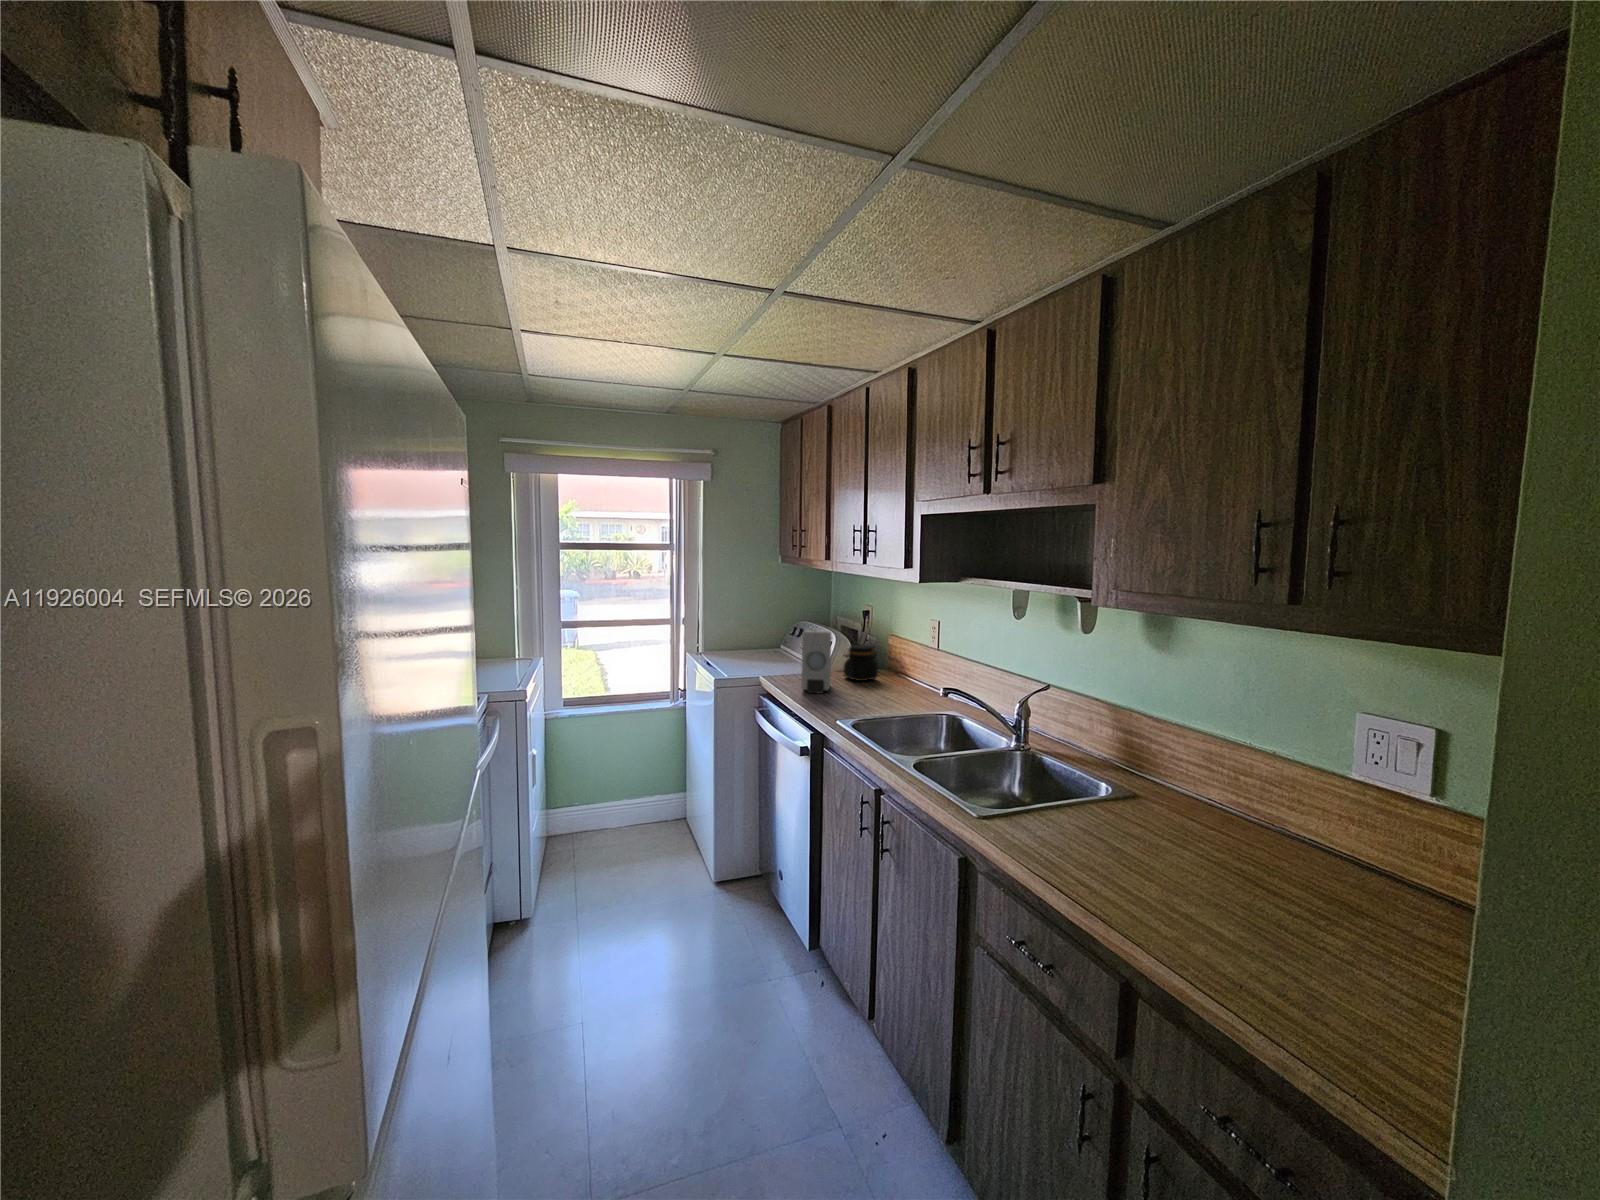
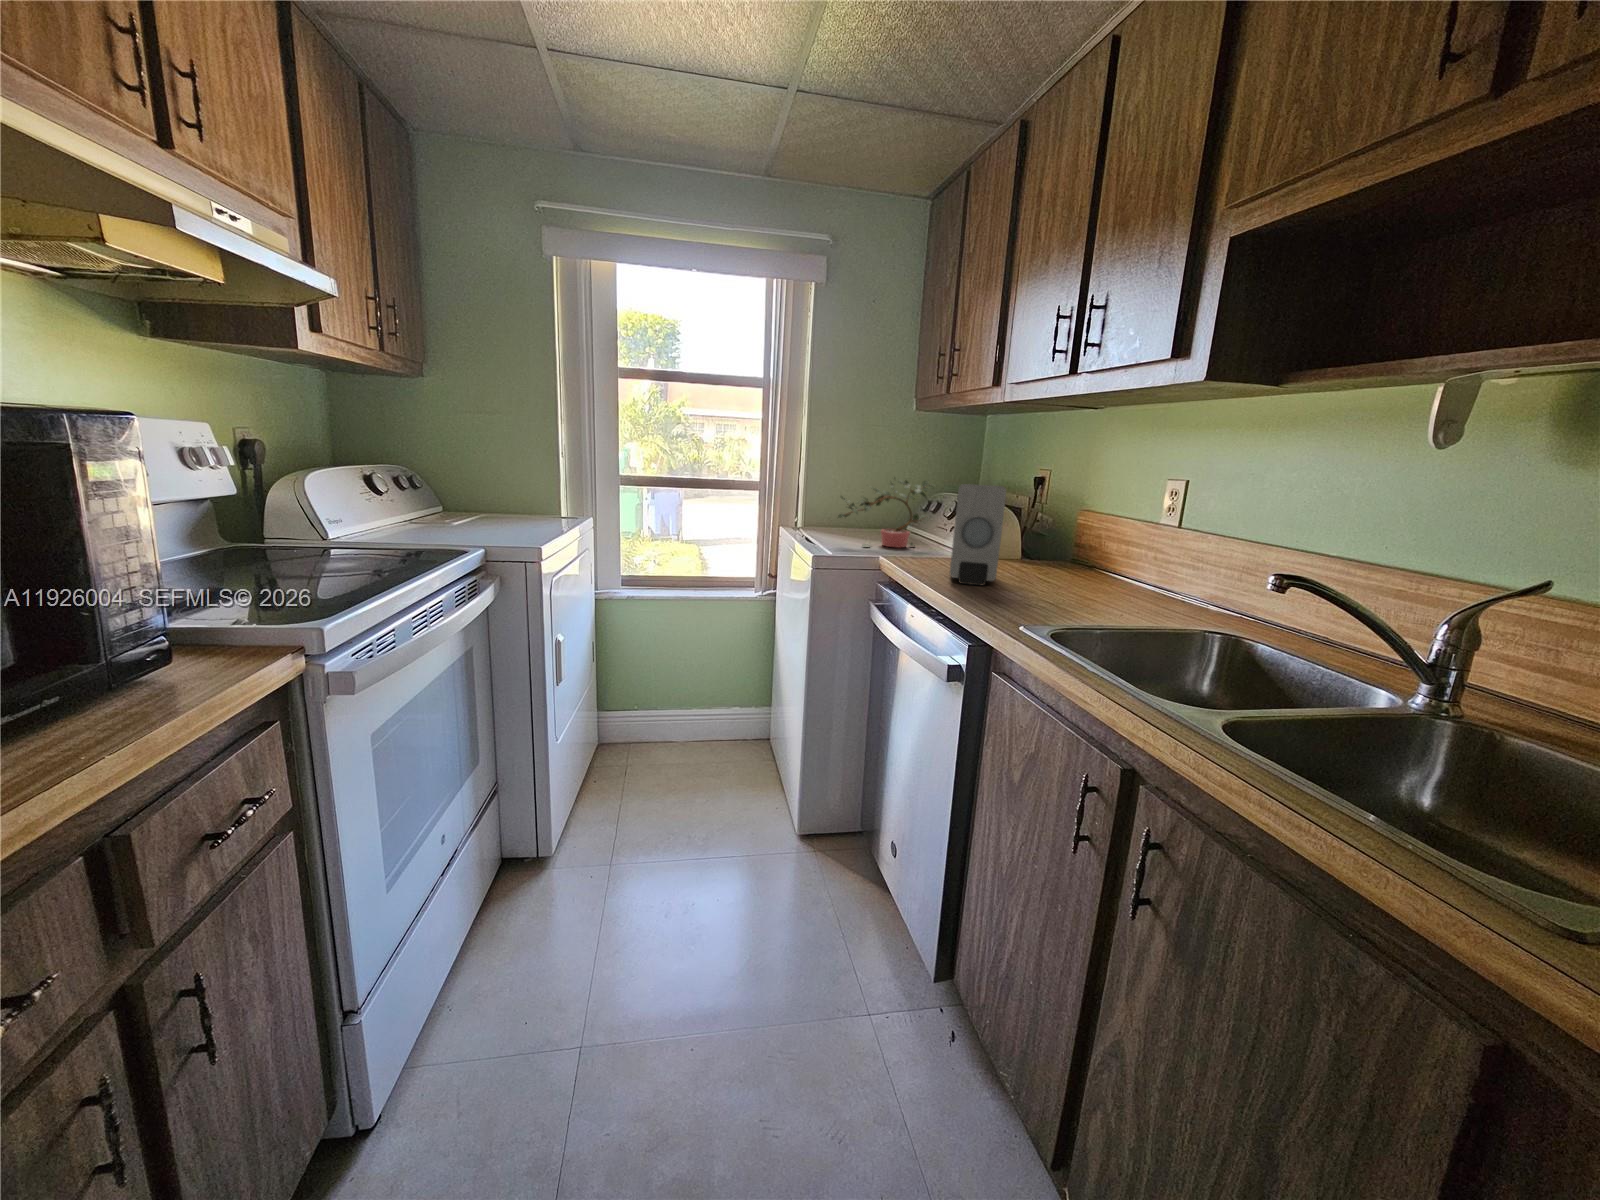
potted plant: none [730,618,797,668] -> present [838,480,932,547]
jar: present [843,644,878,681] -> none [1010,518,1069,574]

